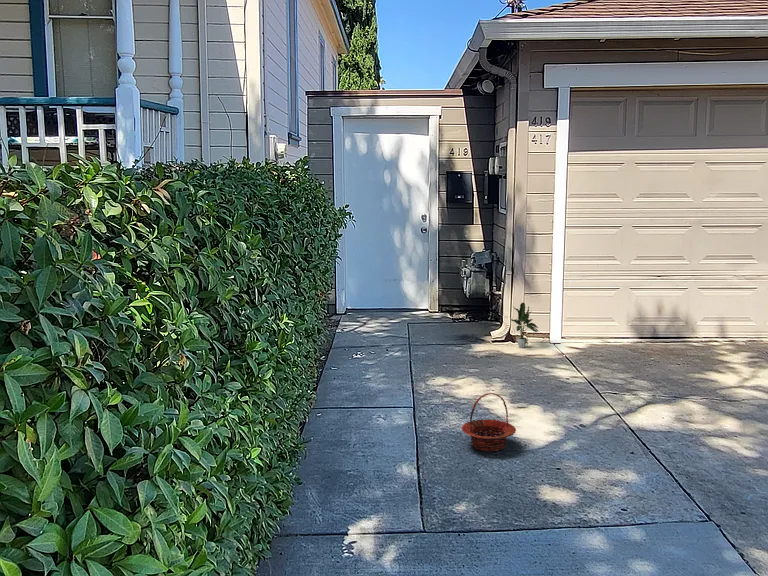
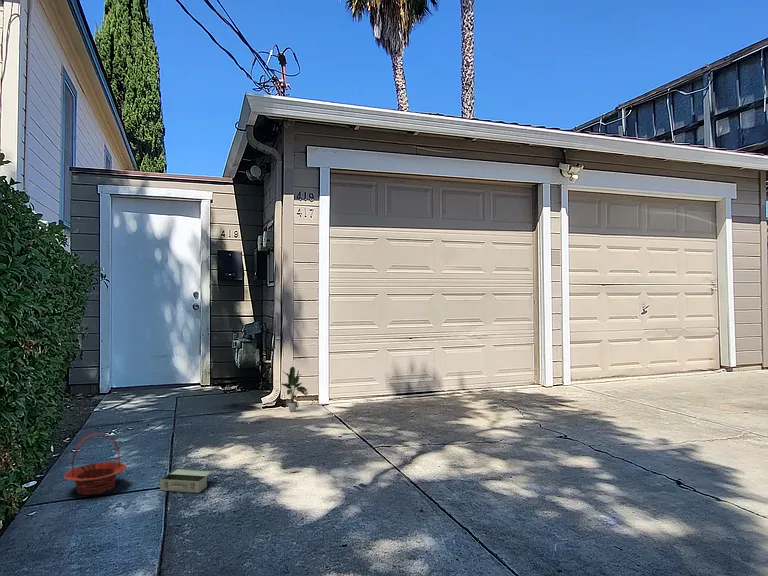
toolbox: none [408,392,451,415] -> present [160,468,214,493]
basket: present [461,393,516,451] -> present [64,433,126,495]

